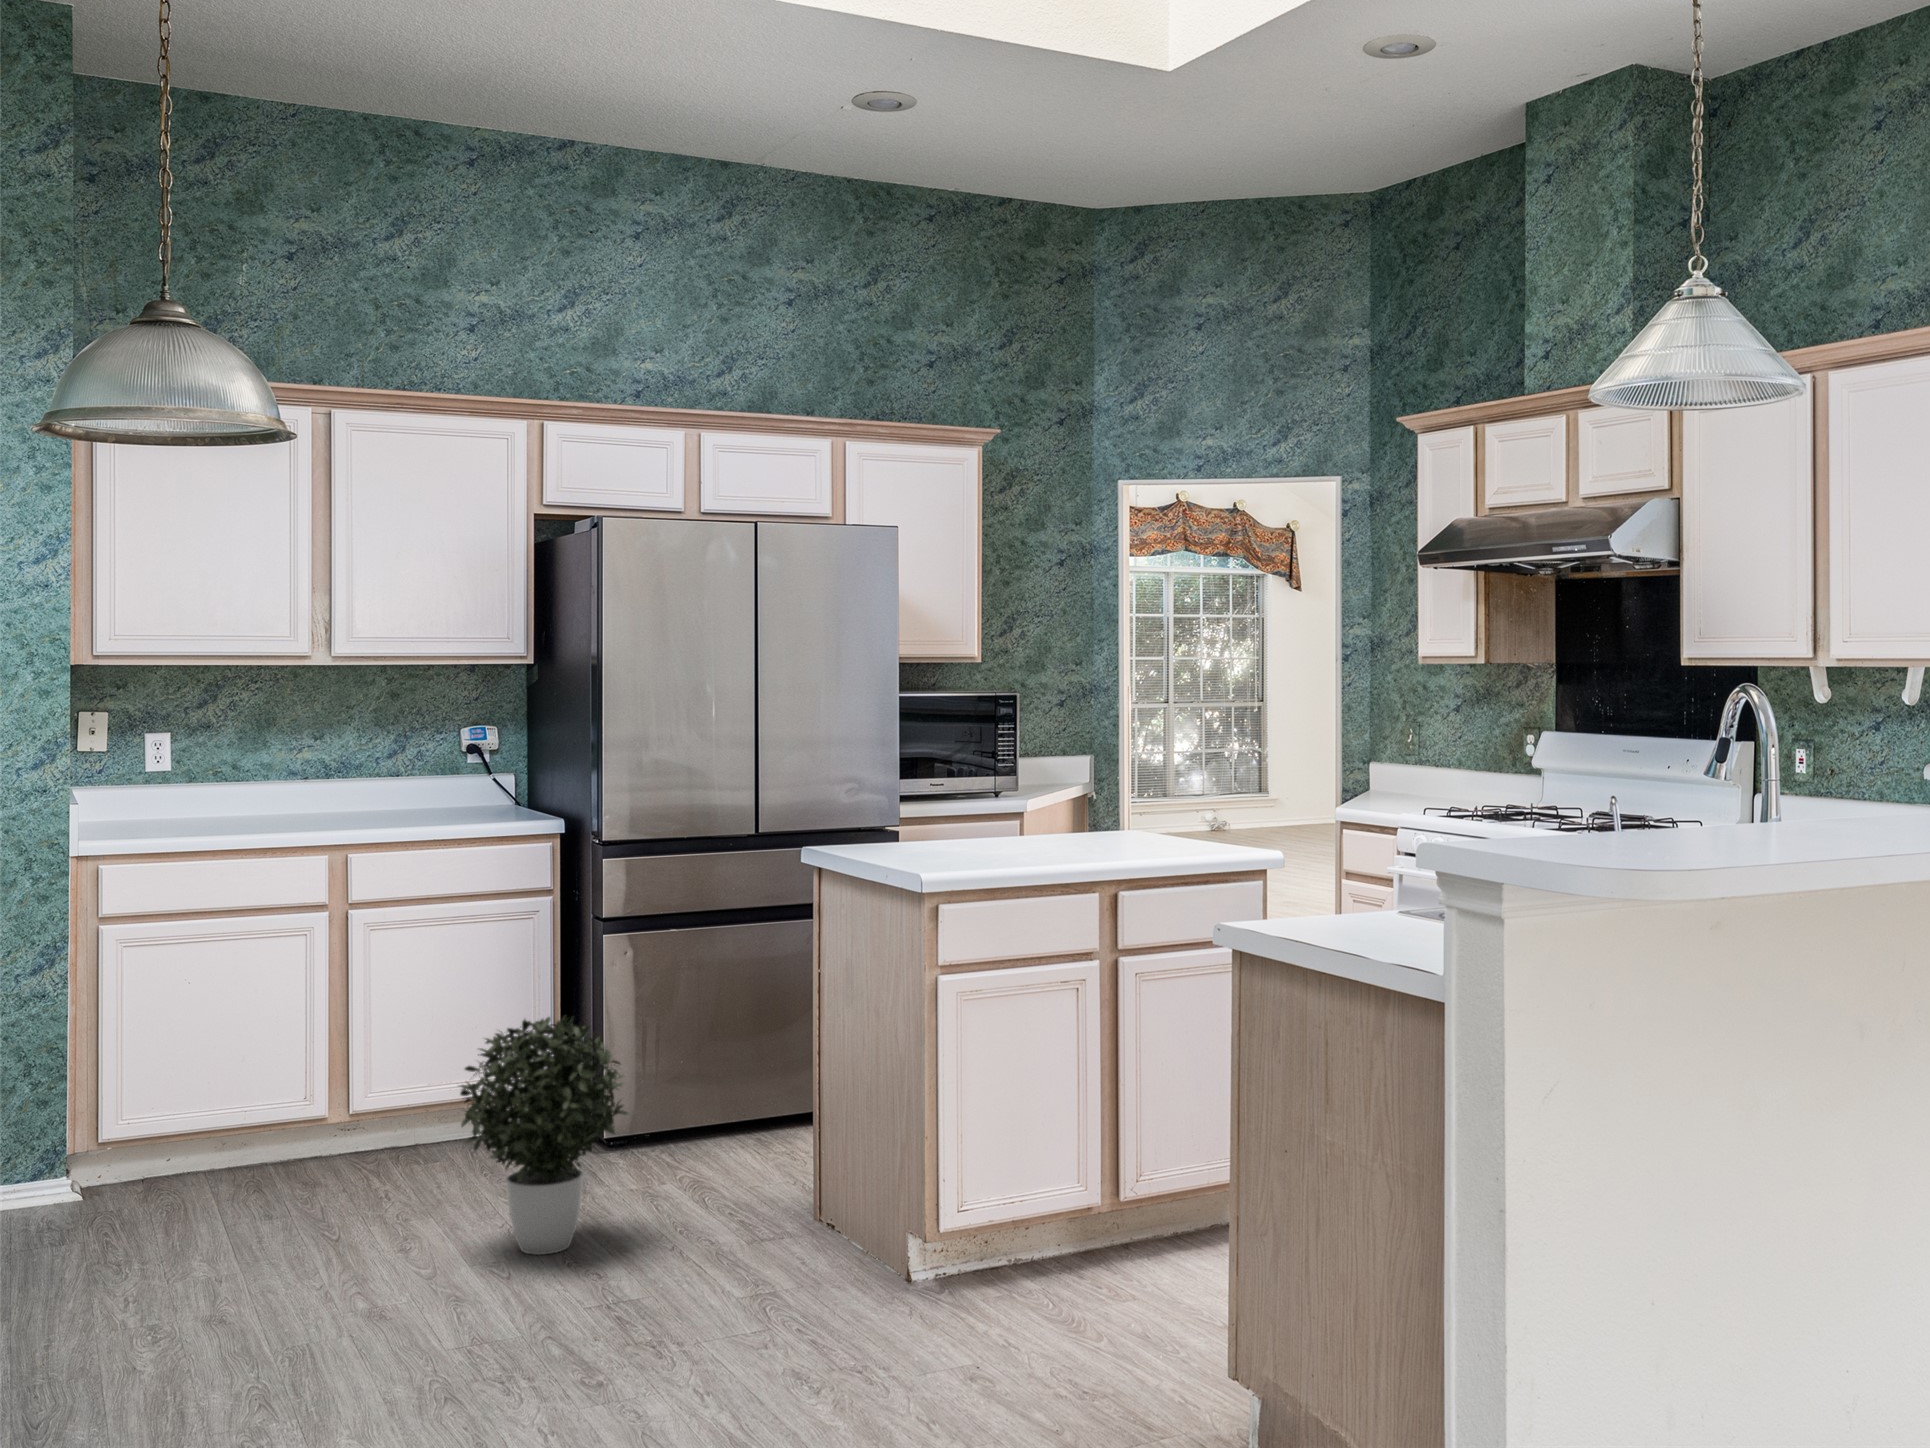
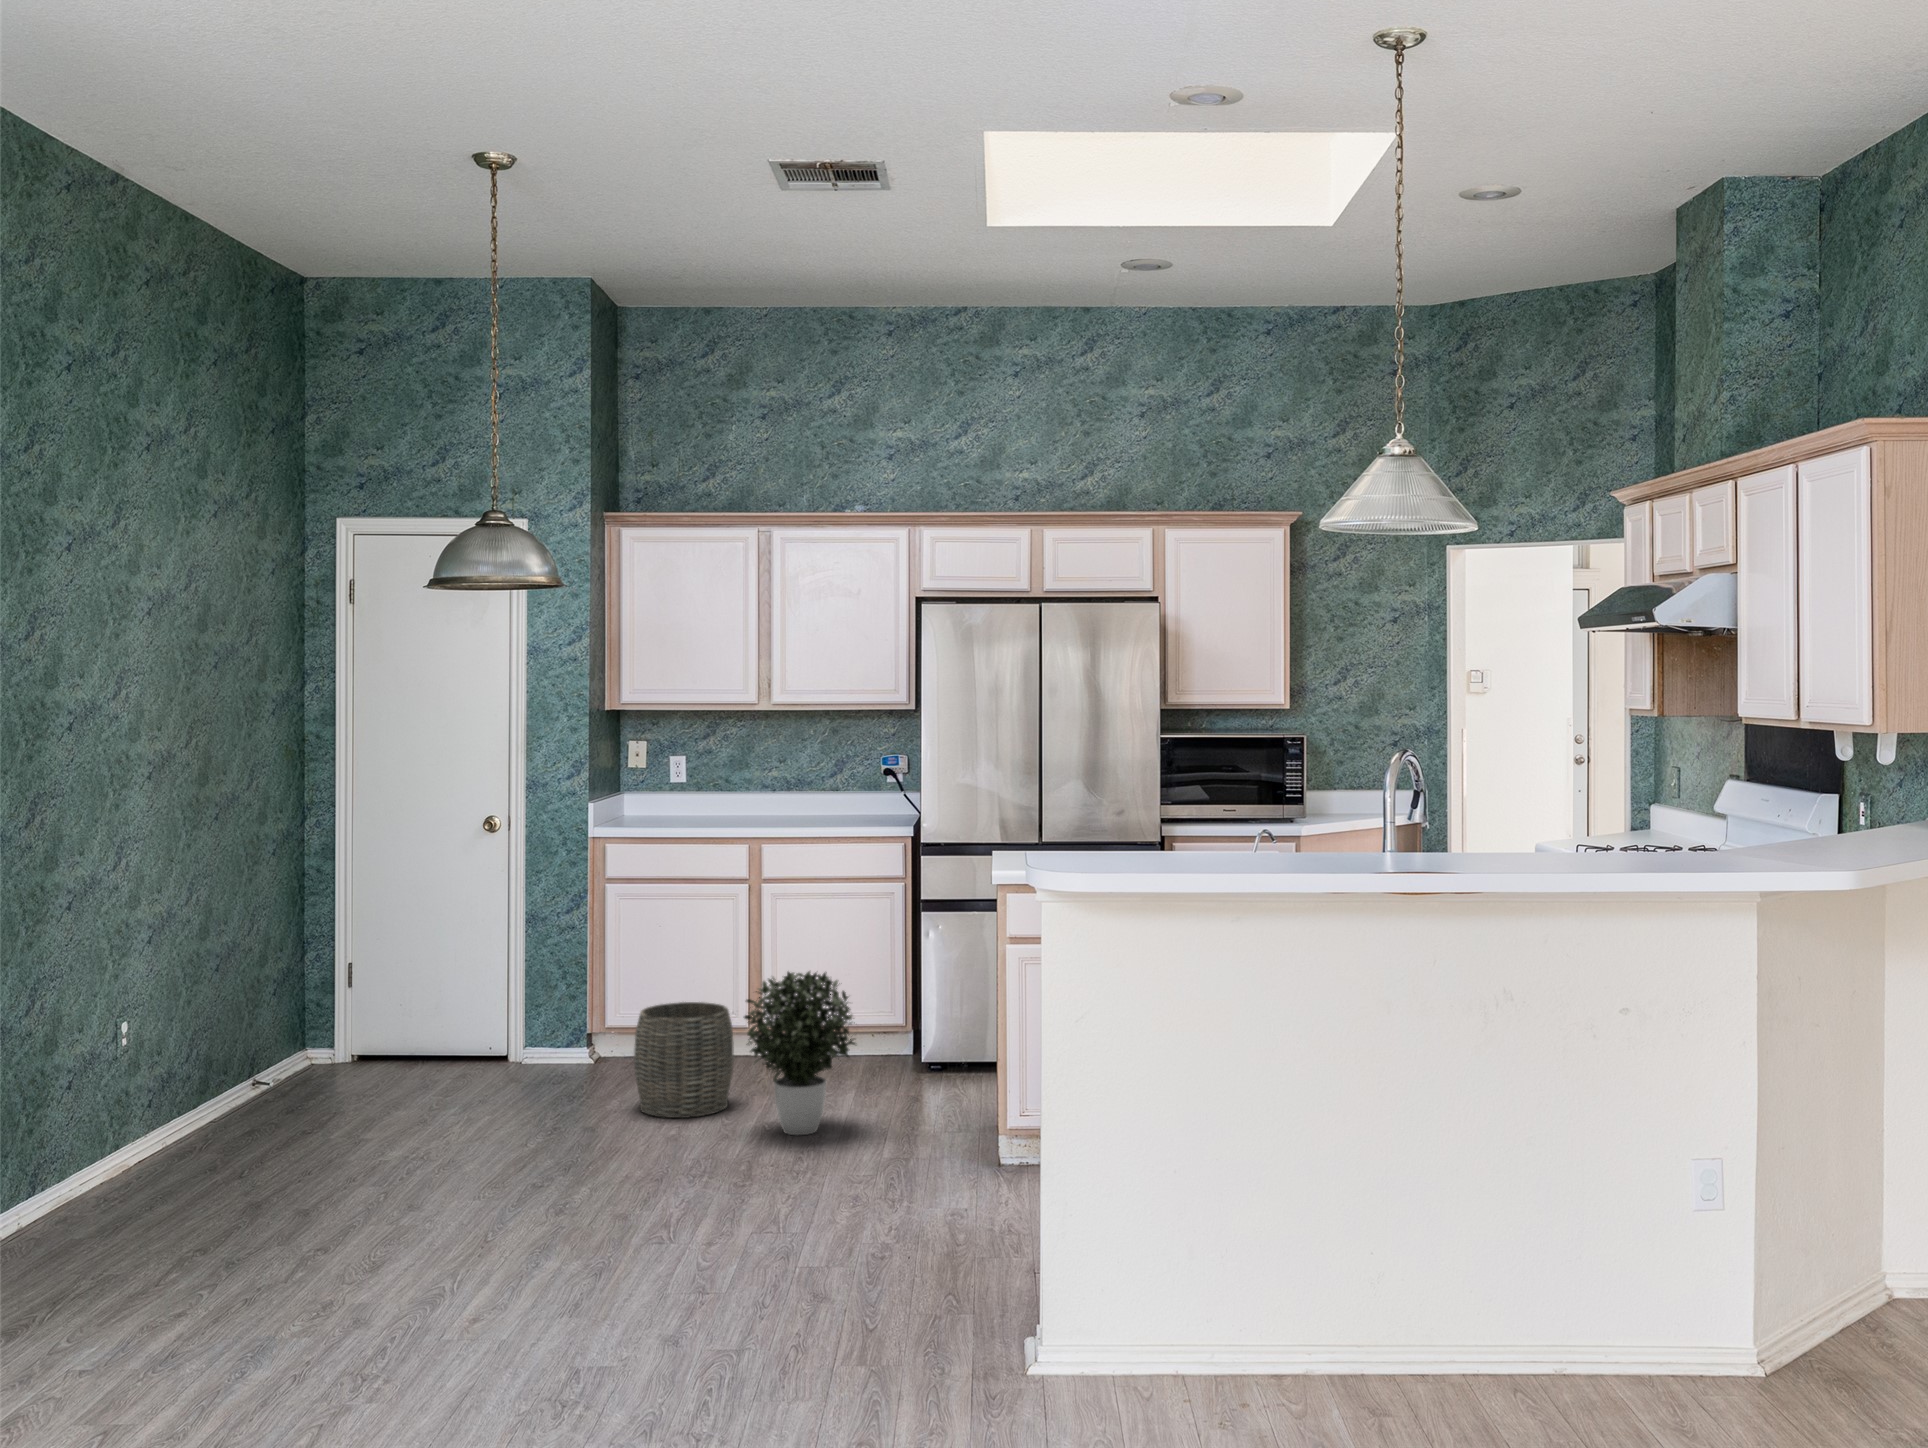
woven basket: none [242,1083,397,1261] -> present [634,1002,734,1118]

